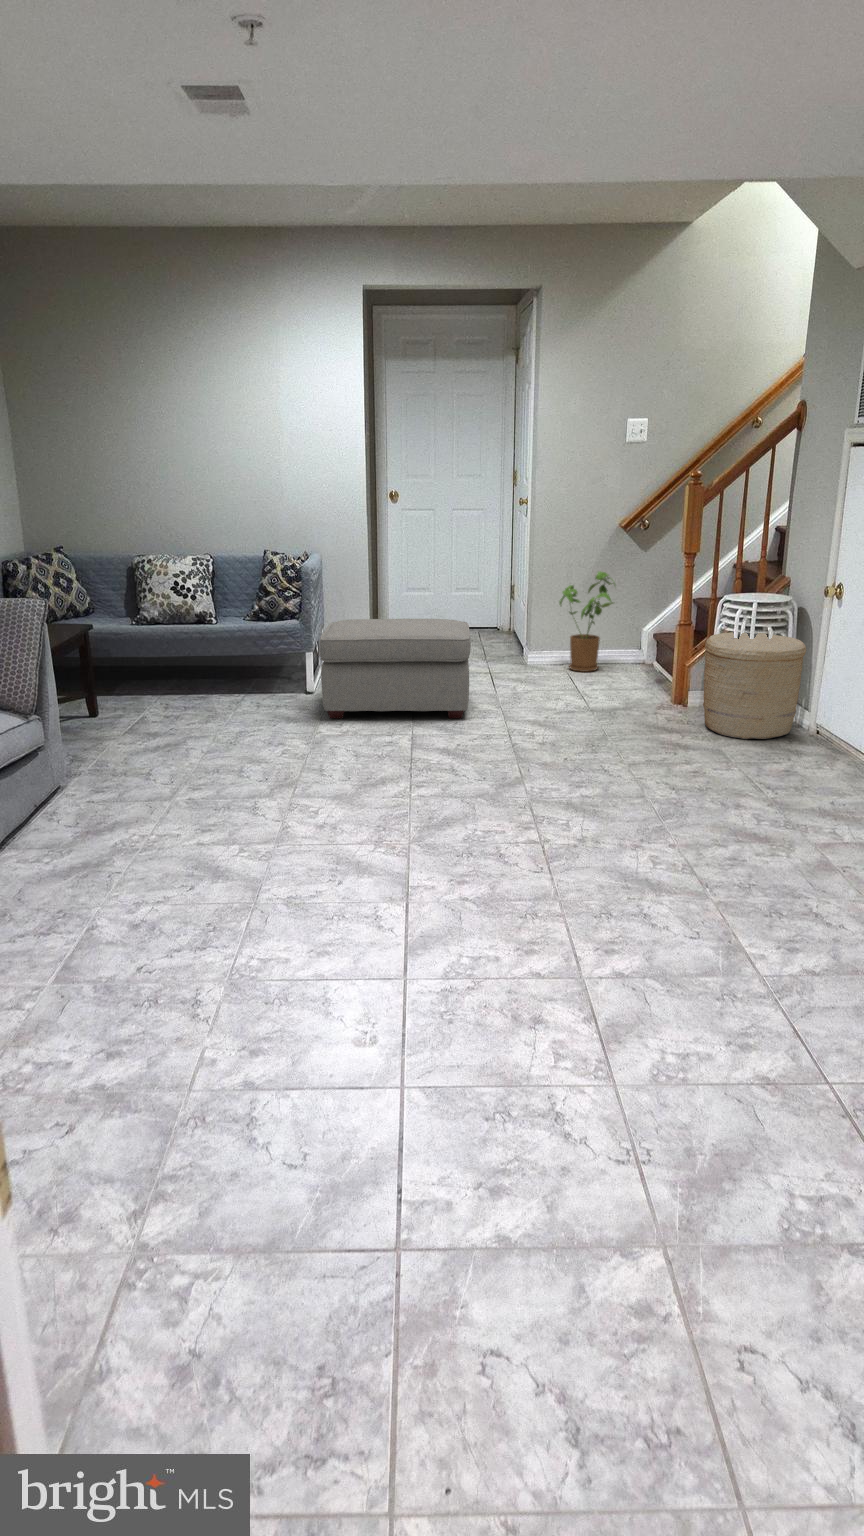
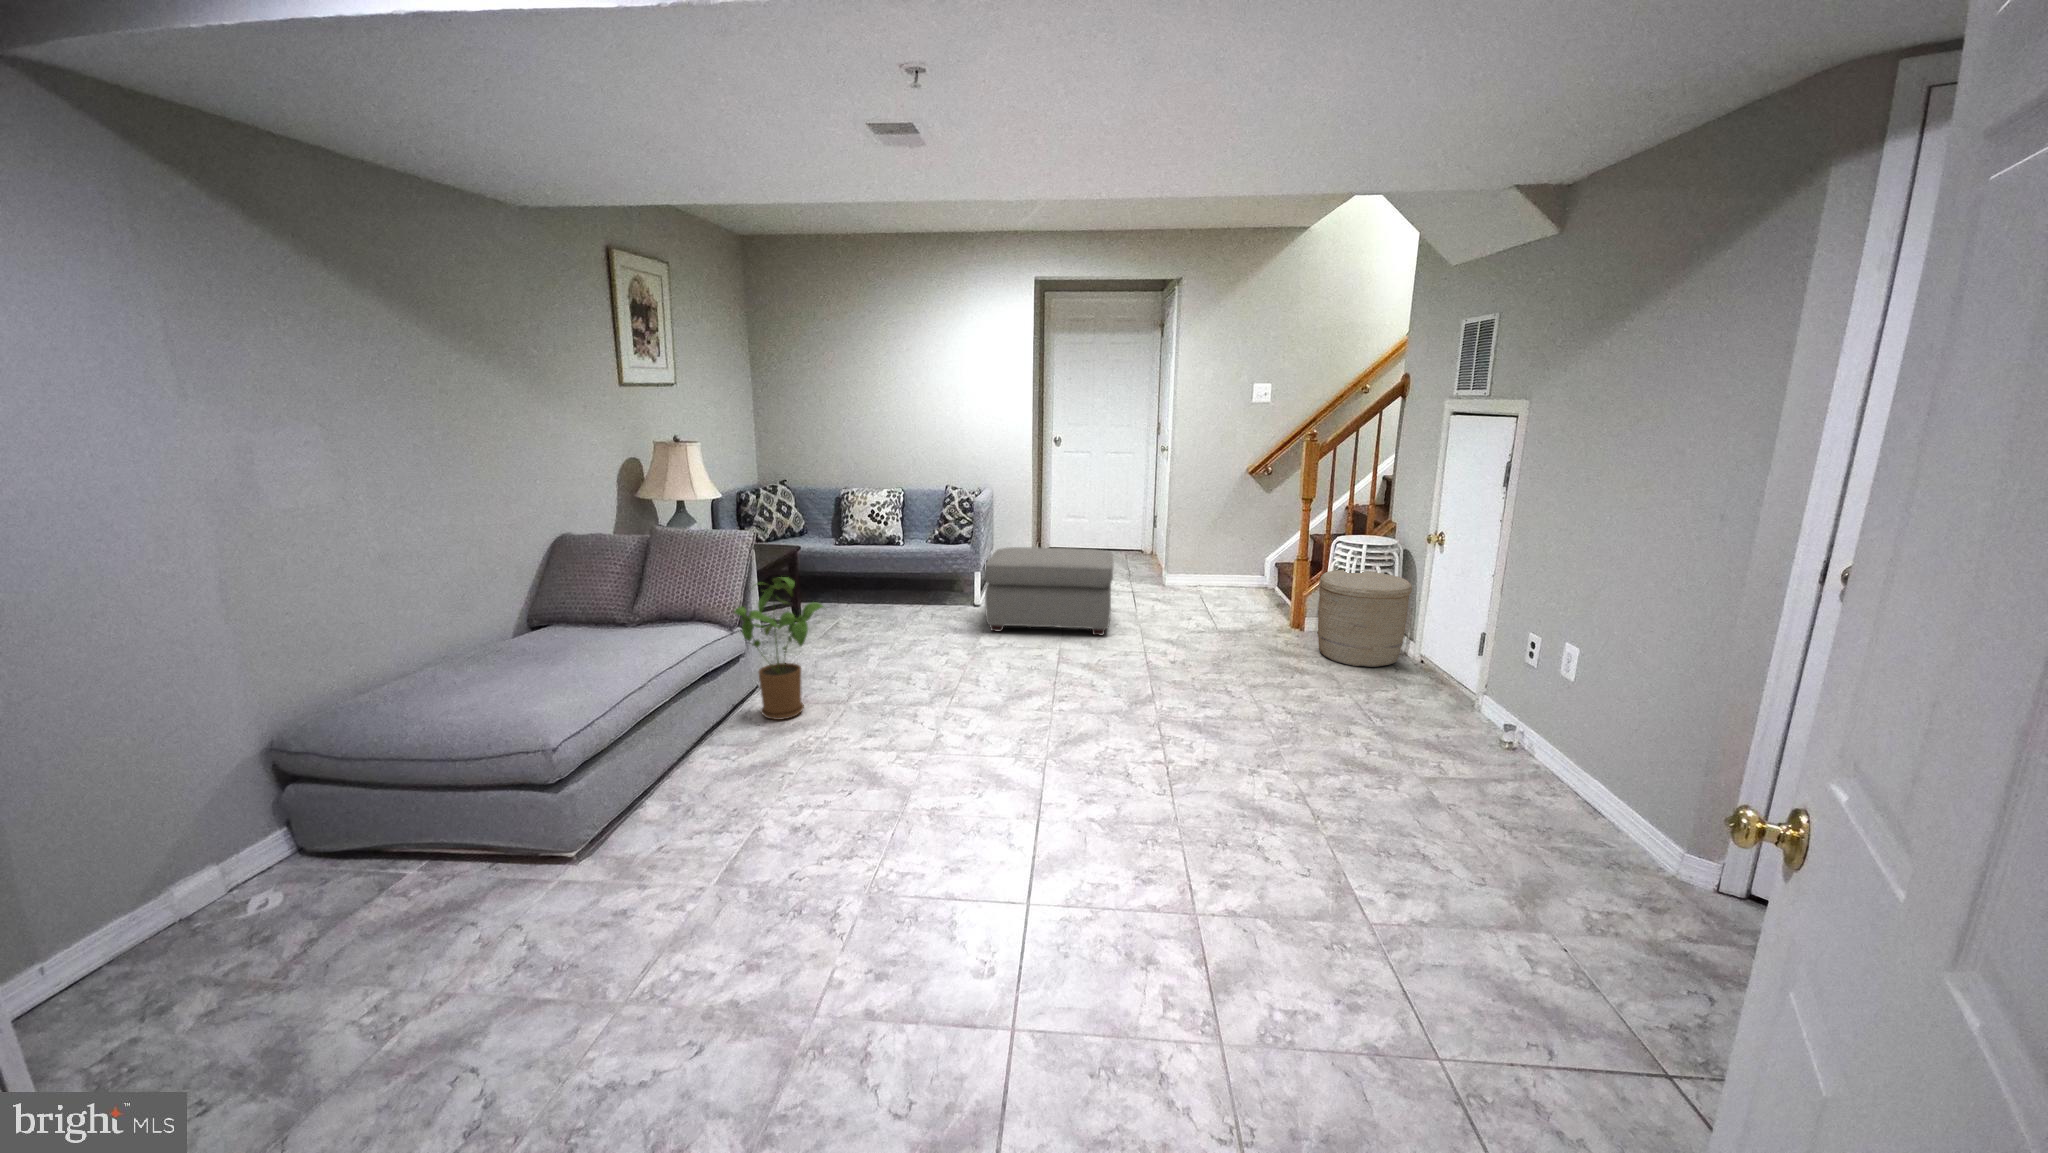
house plant: present [559,572,615,672] -> present [734,577,825,720]

